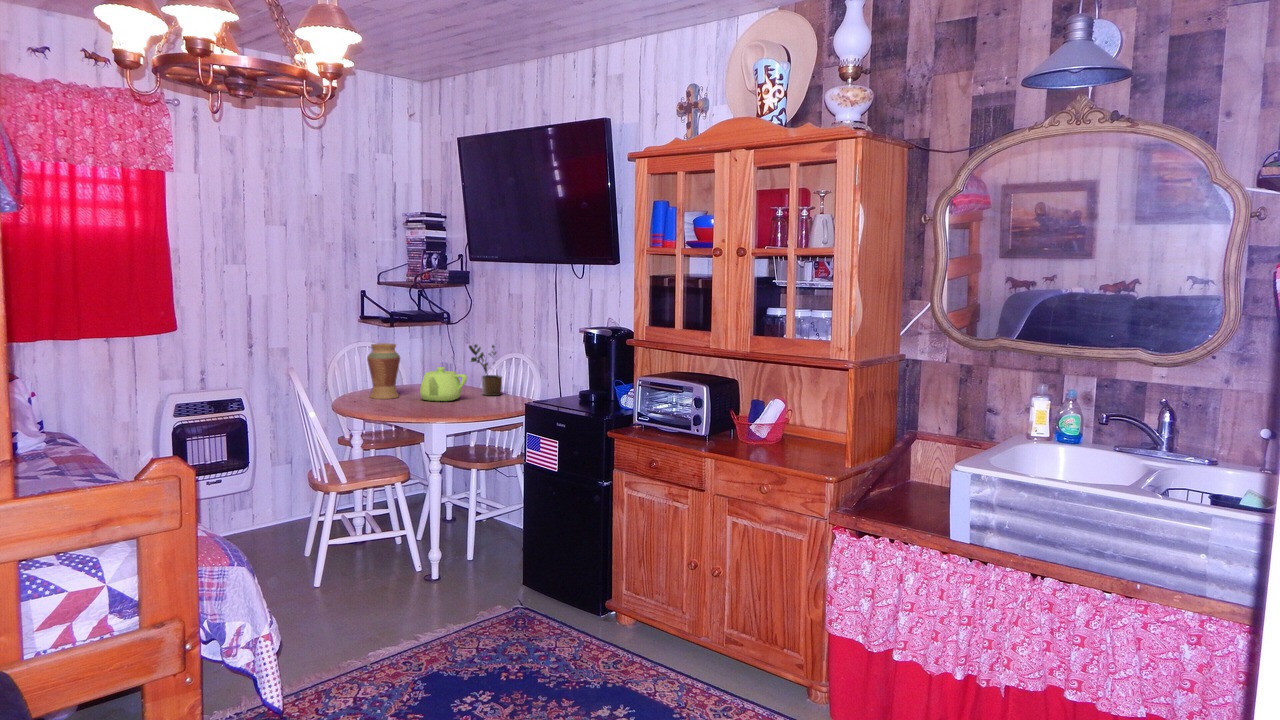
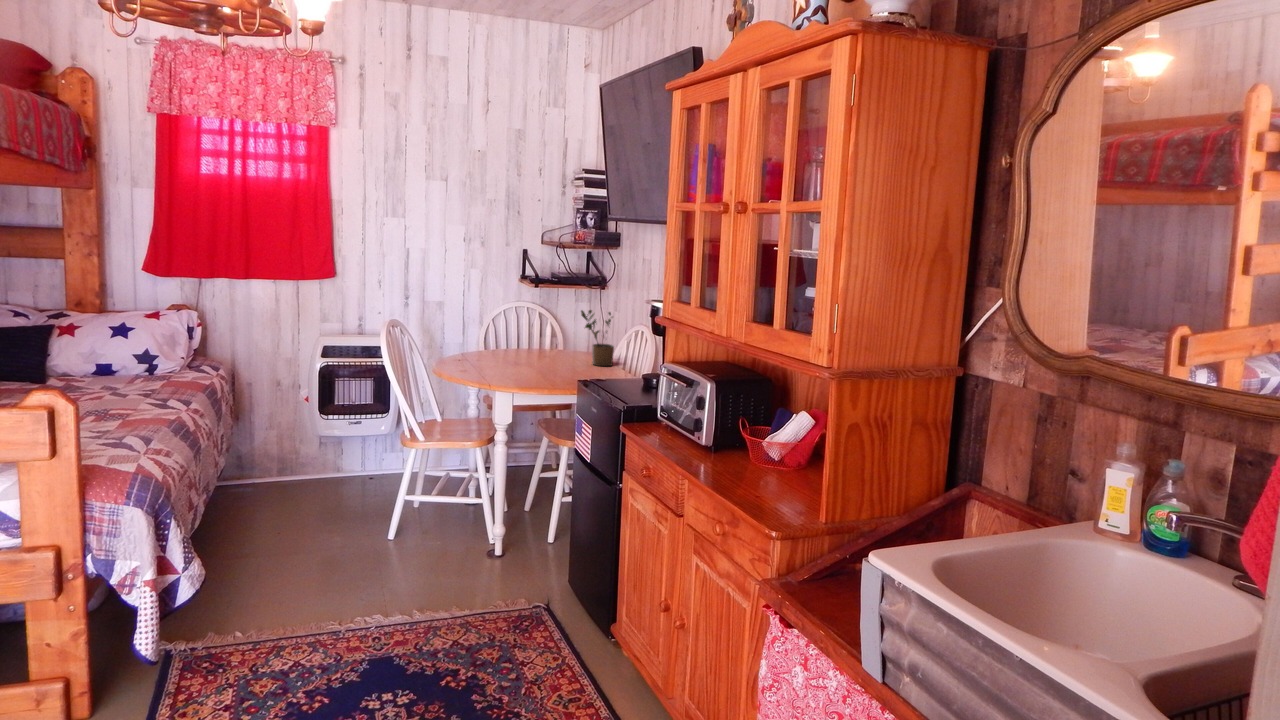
vase: present [367,343,400,399] -> none [479,301,511,358]
teapot: present [420,367,467,401] -> none [518,330,564,367]

